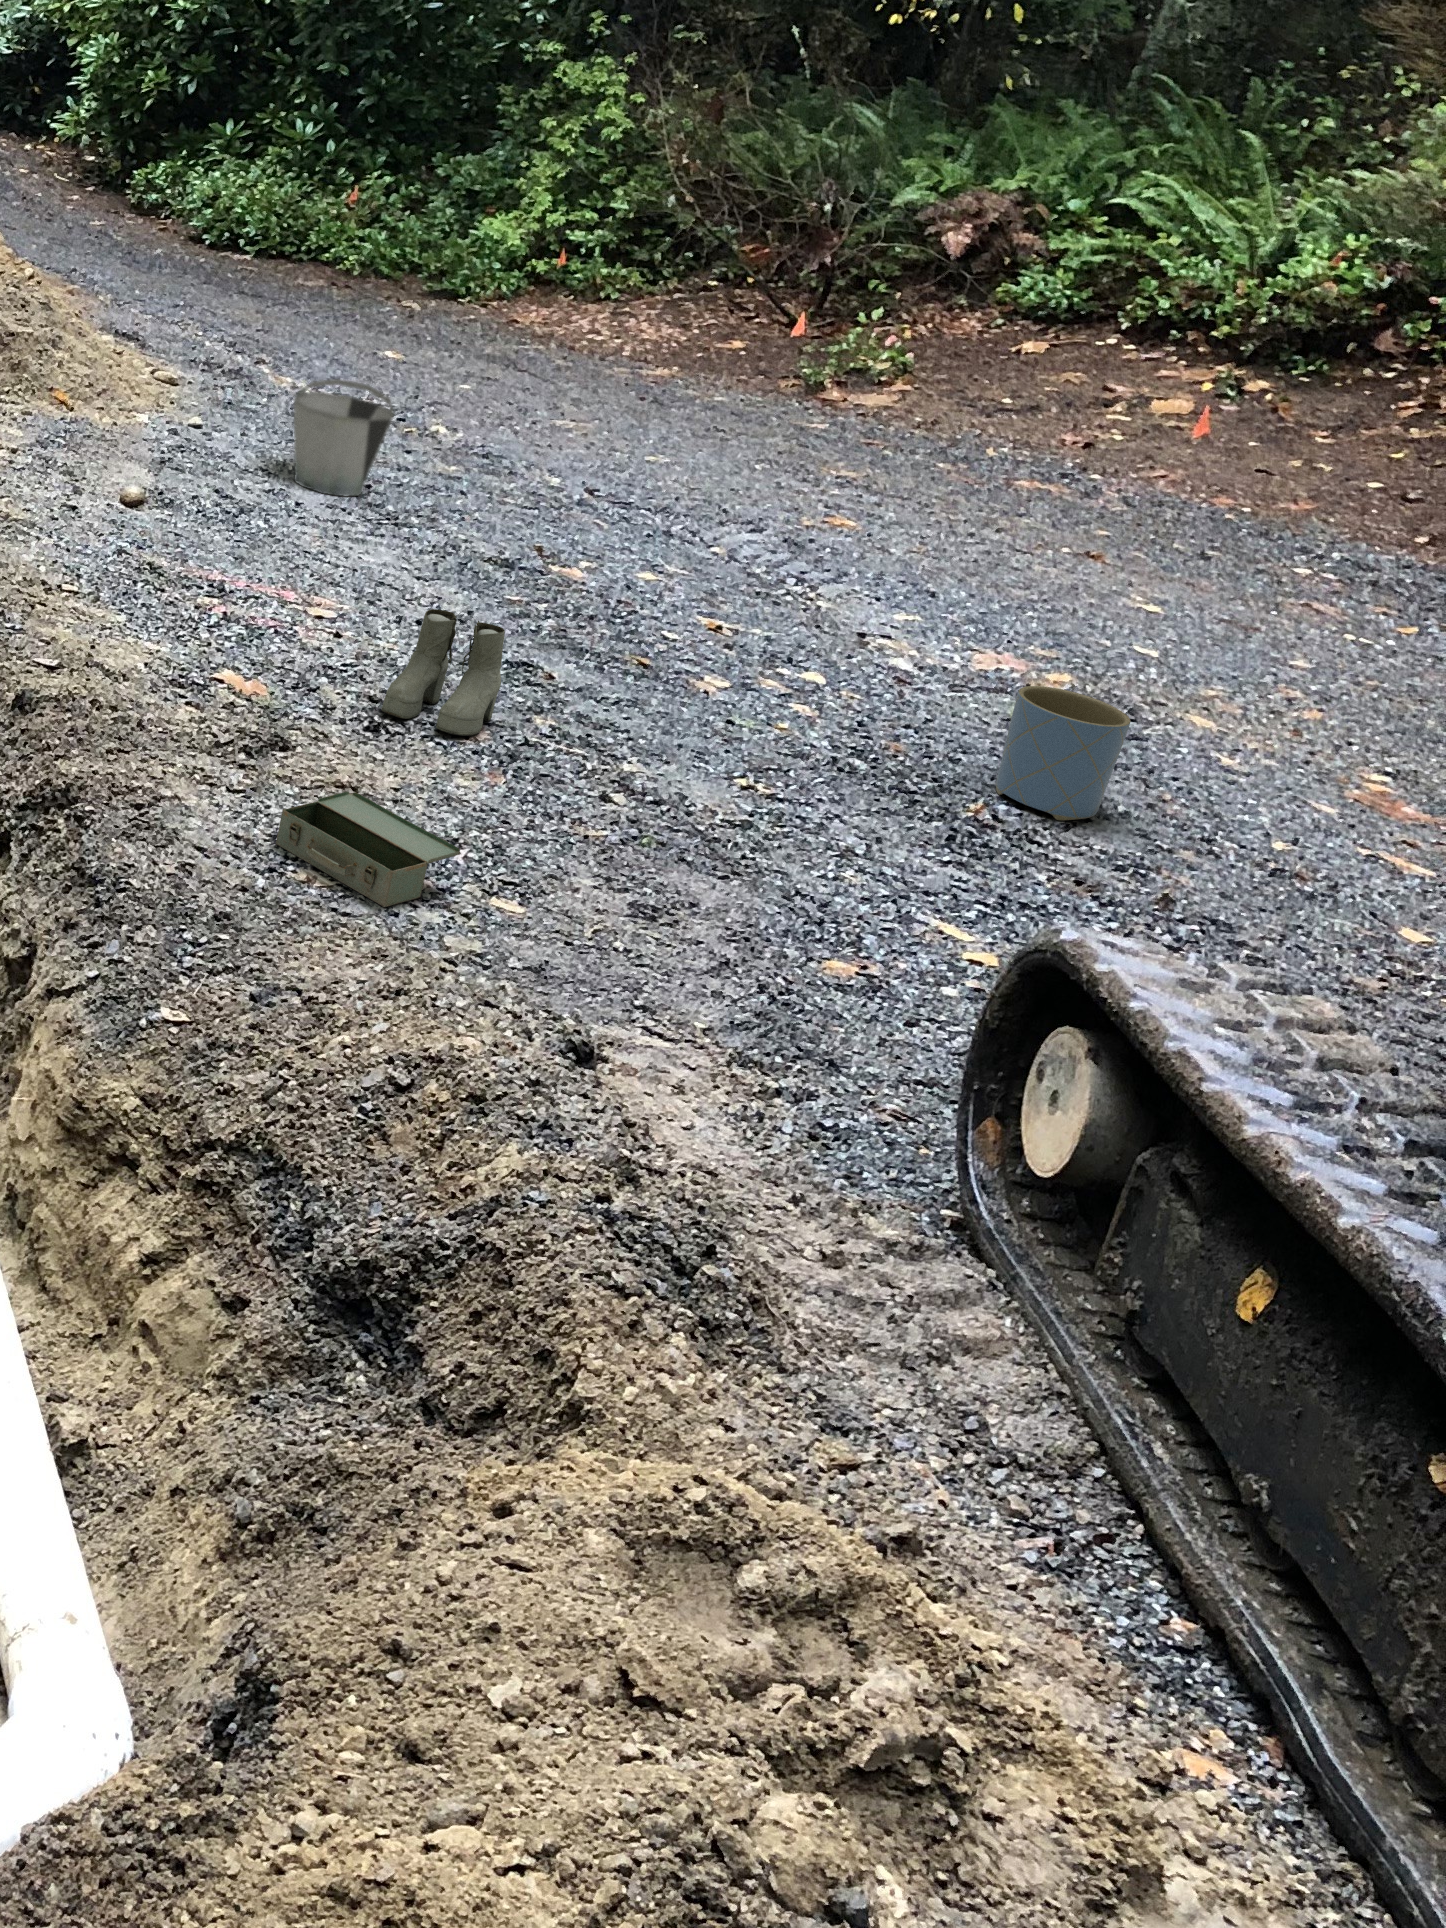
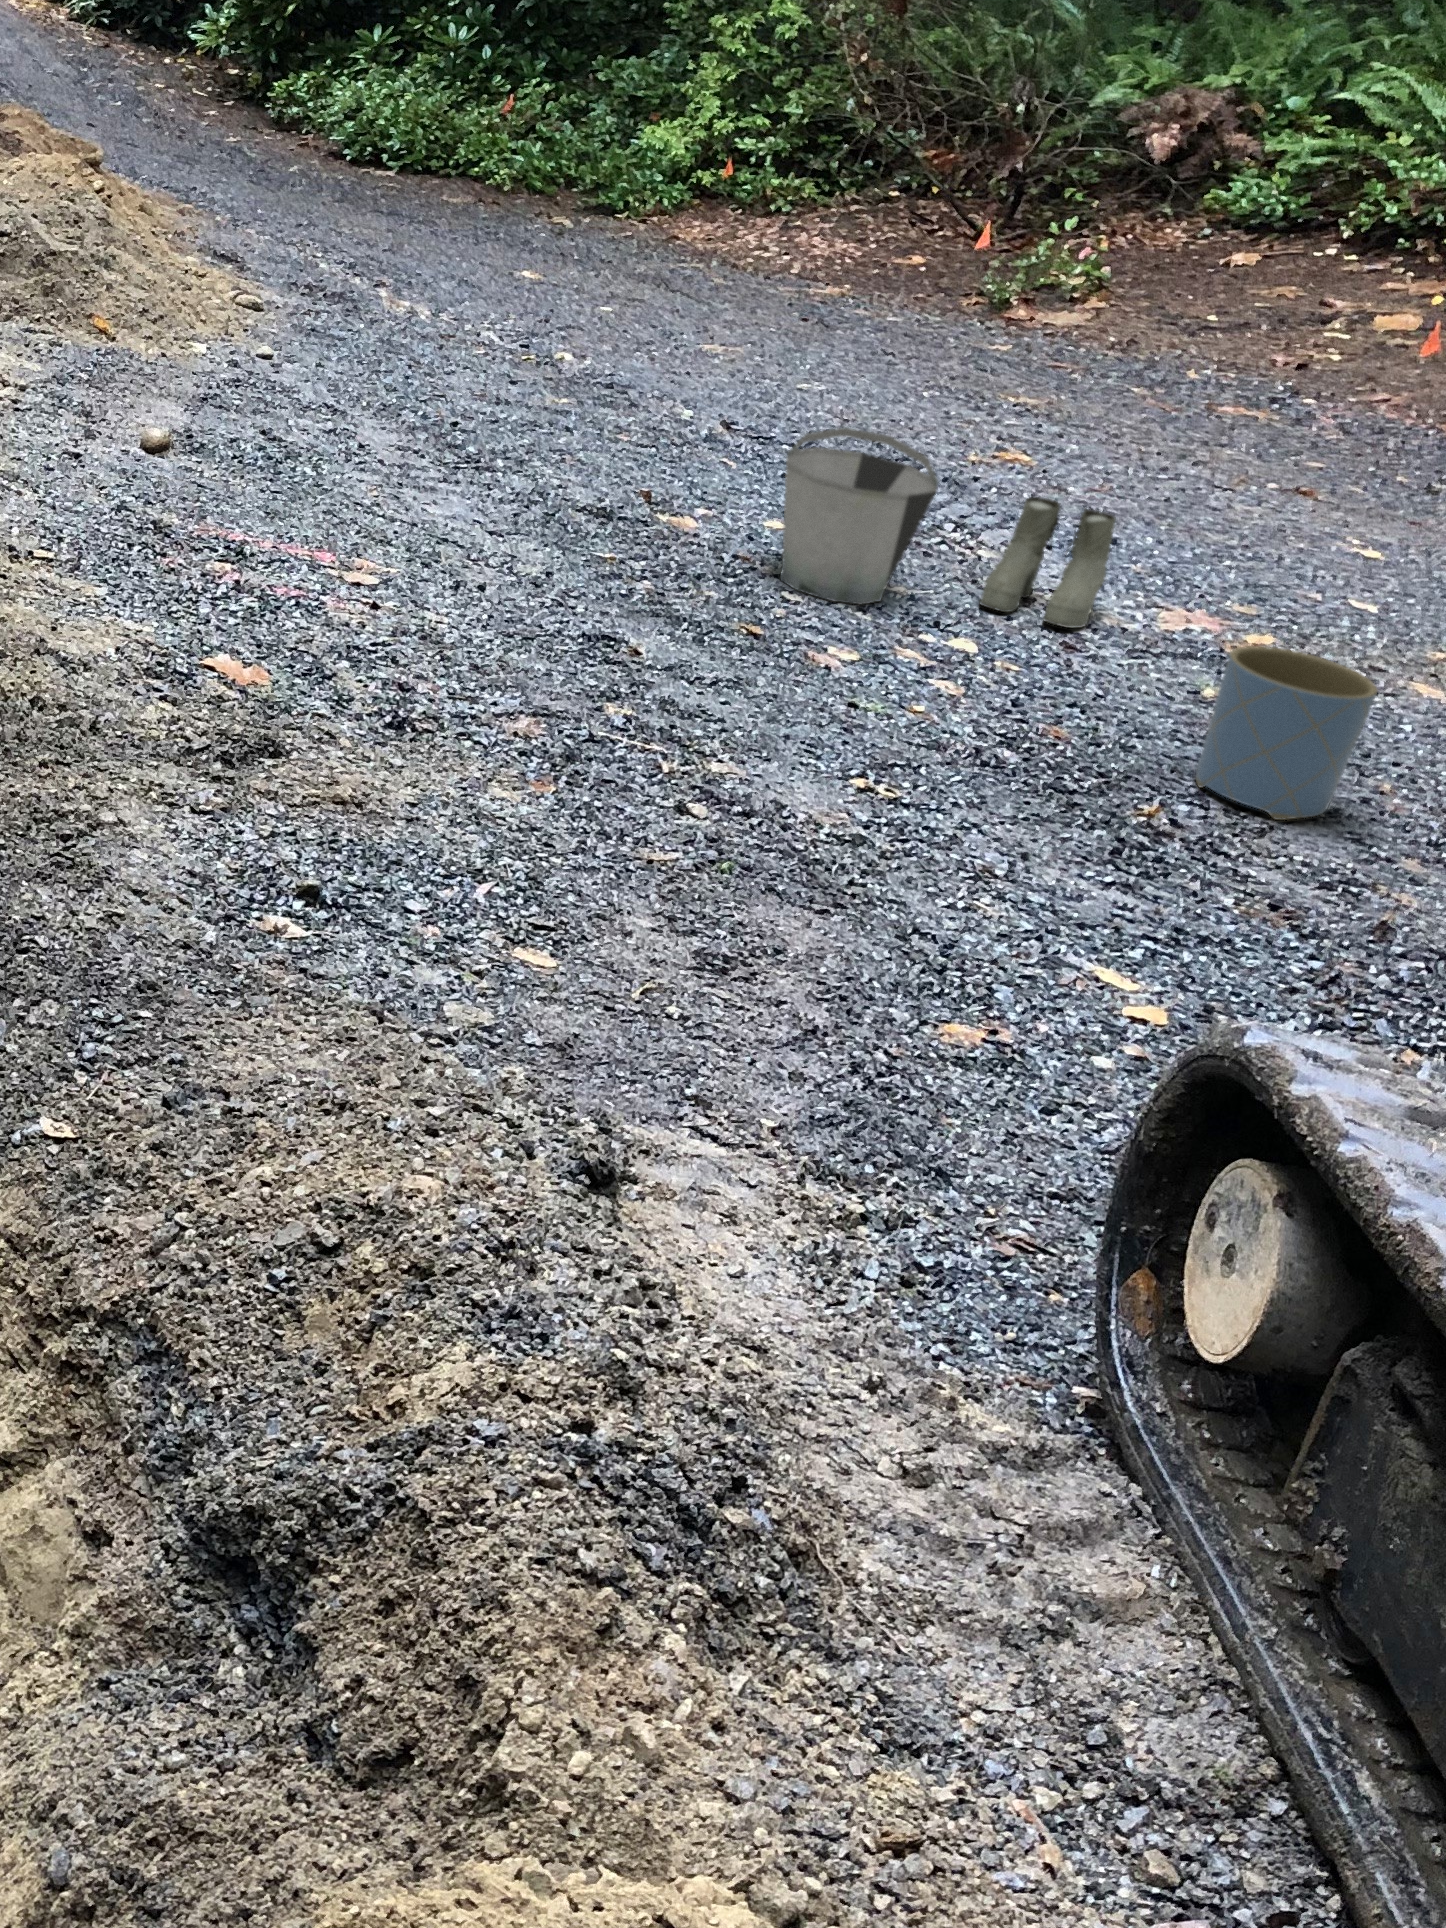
bucket: present [294,379,395,497] -> present [780,428,938,604]
boots: present [381,609,505,736] -> present [980,497,1116,628]
toolbox: present [276,791,461,907] -> none [216,813,458,970]

